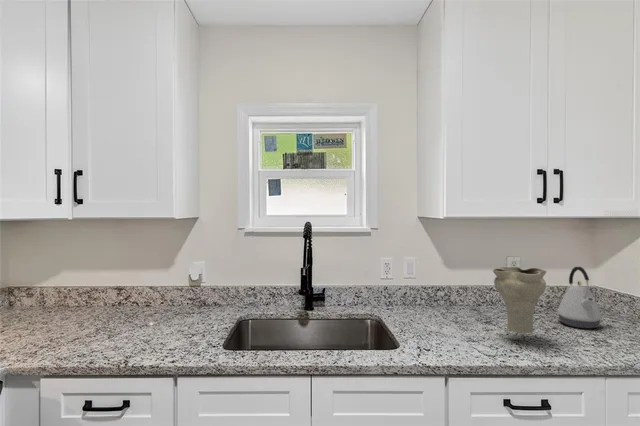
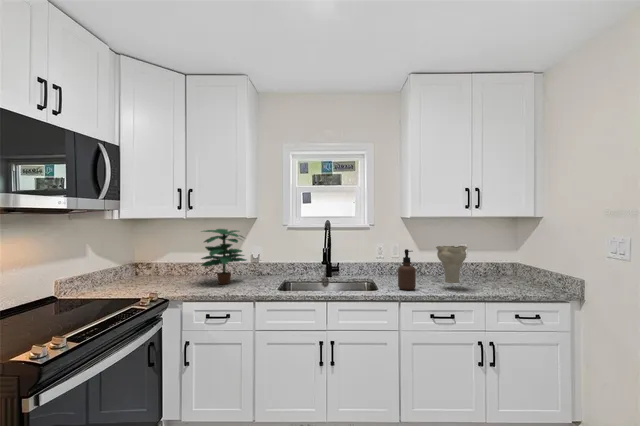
potted plant: none [88,237,176,335] -> present [201,229,247,284]
kettle: present [558,267,602,328] -> none [485,247,510,285]
soap dispenser: none [430,275,461,347] -> present [398,249,416,290]

